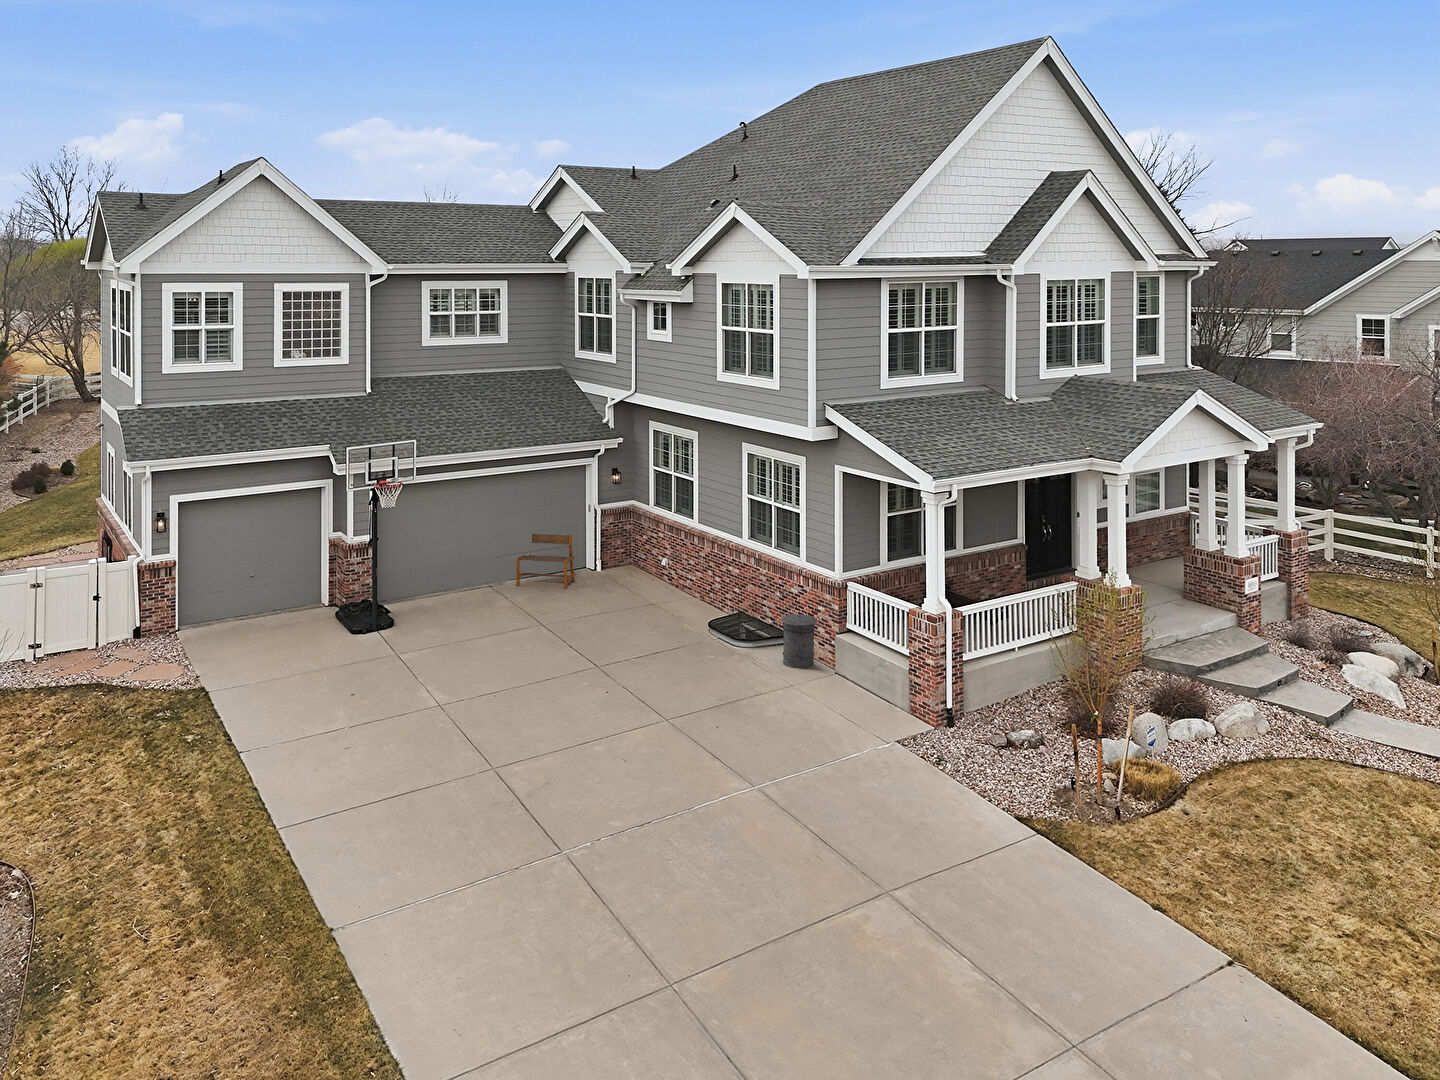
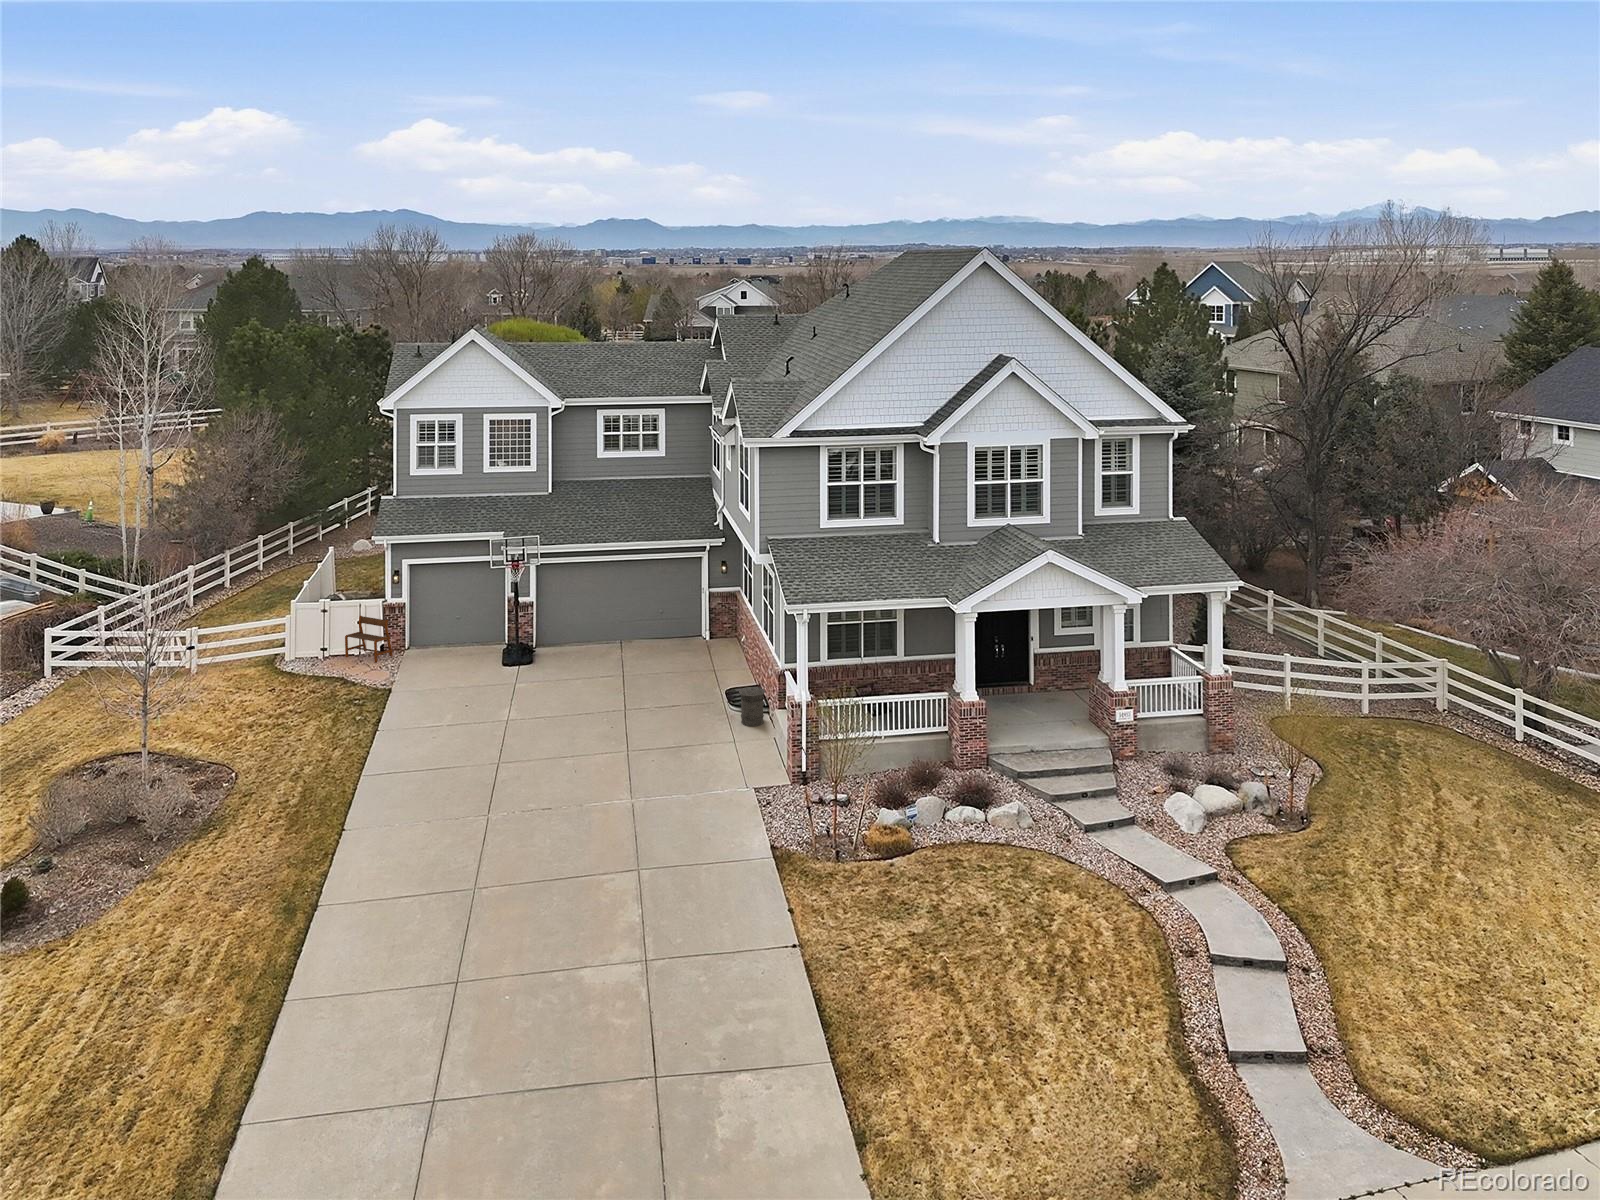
bench: present [516,534,575,589] -> present [345,616,393,663]

